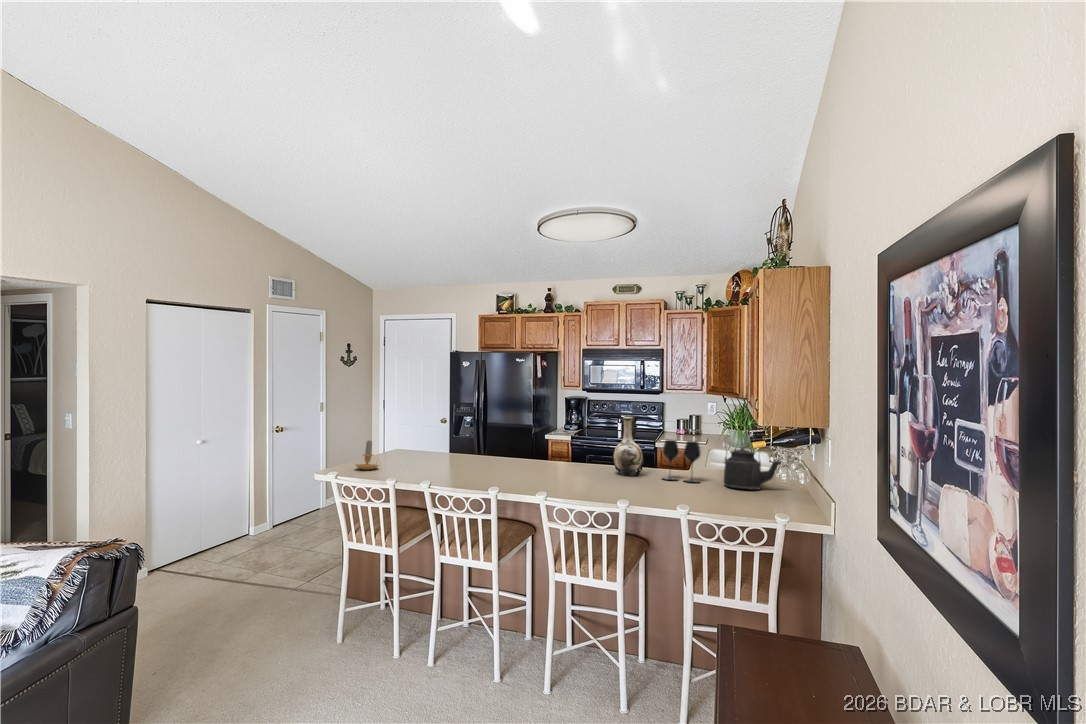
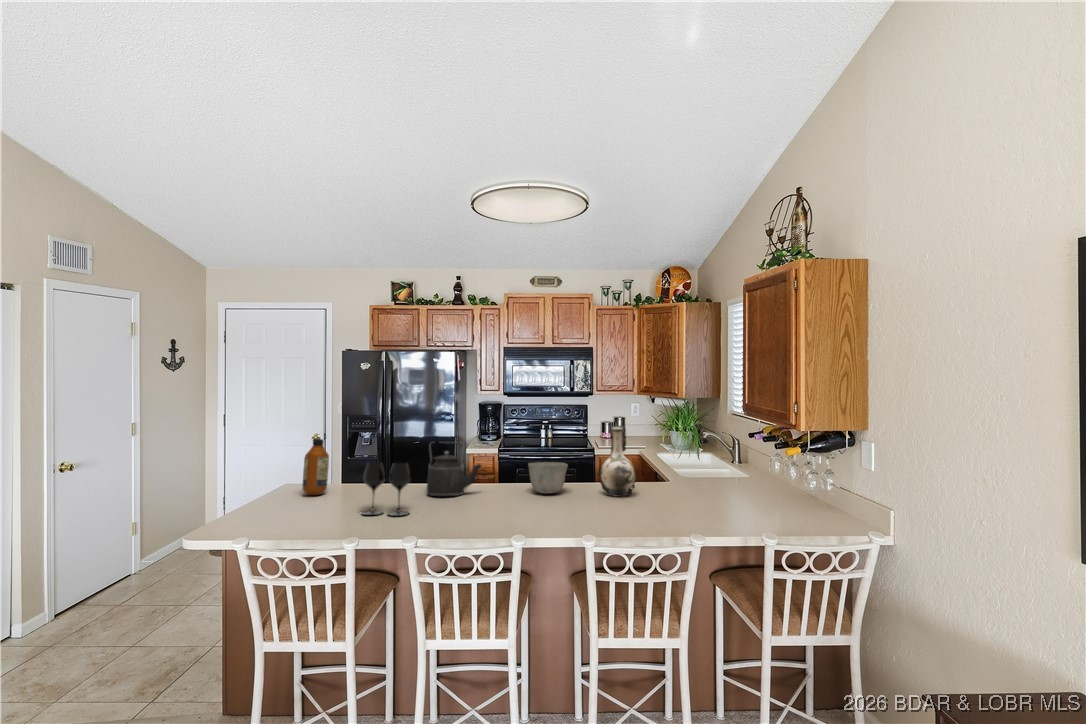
bottle: none [399,416,418,456] -> present [302,439,329,495]
wine glass: present [663,440,701,482] -> present [363,462,410,516]
candle: present [355,441,379,470] -> none [254,478,297,524]
kettle: present [724,441,781,490] -> present [427,442,482,496]
ceramic bowl: none [557,443,589,469] -> present [528,462,568,494]

